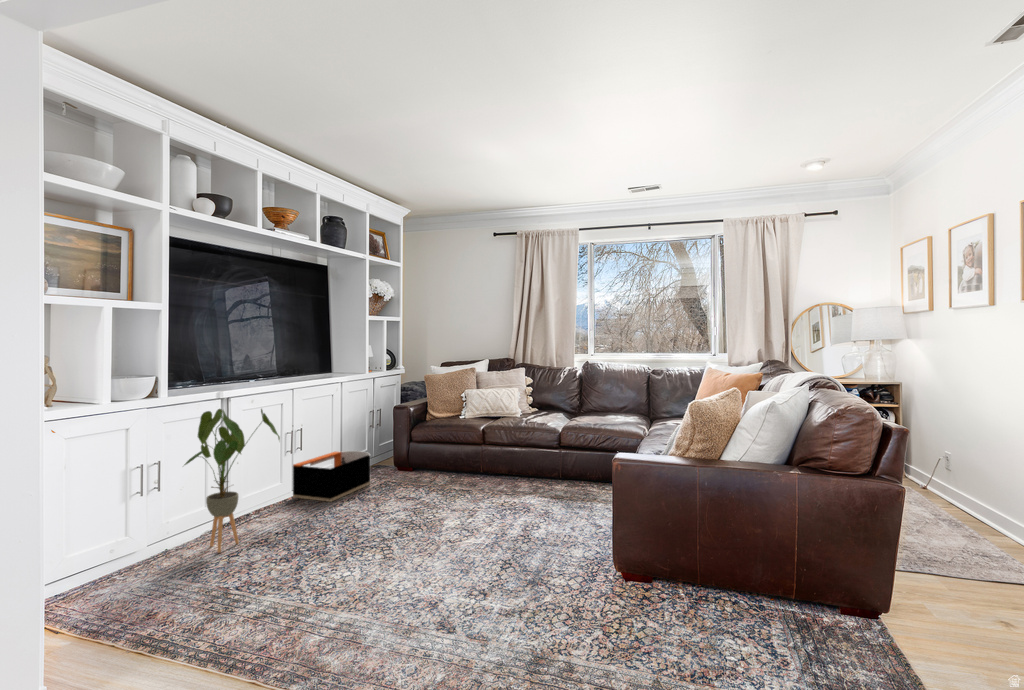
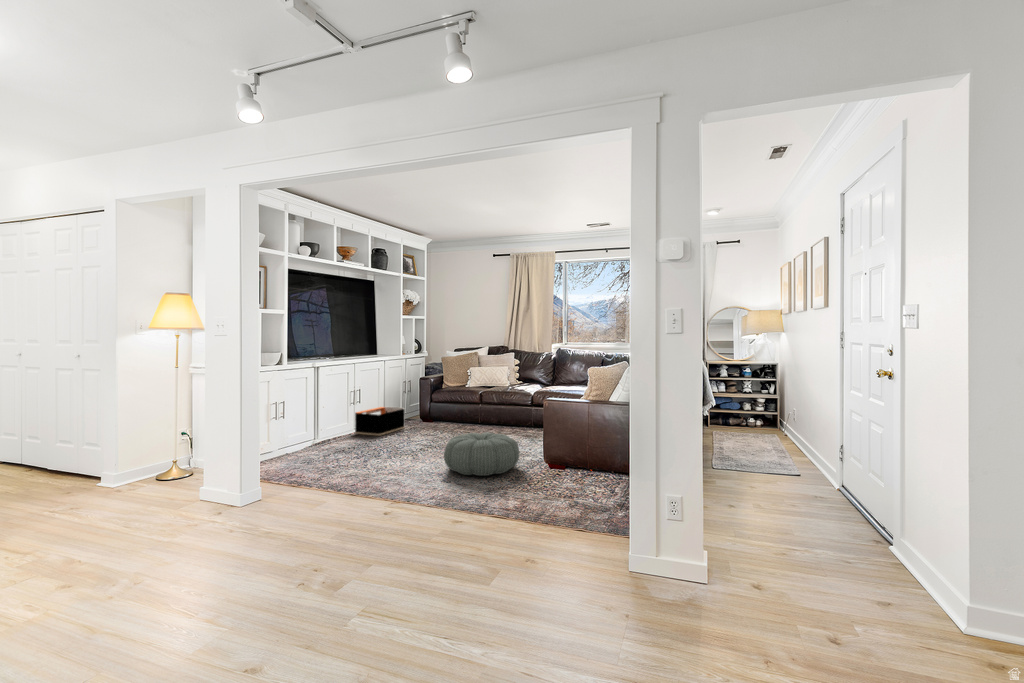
house plant: present [184,409,280,553] -> none [297,372,351,455]
pouf: none [440,517,576,615] -> present [444,432,519,476]

